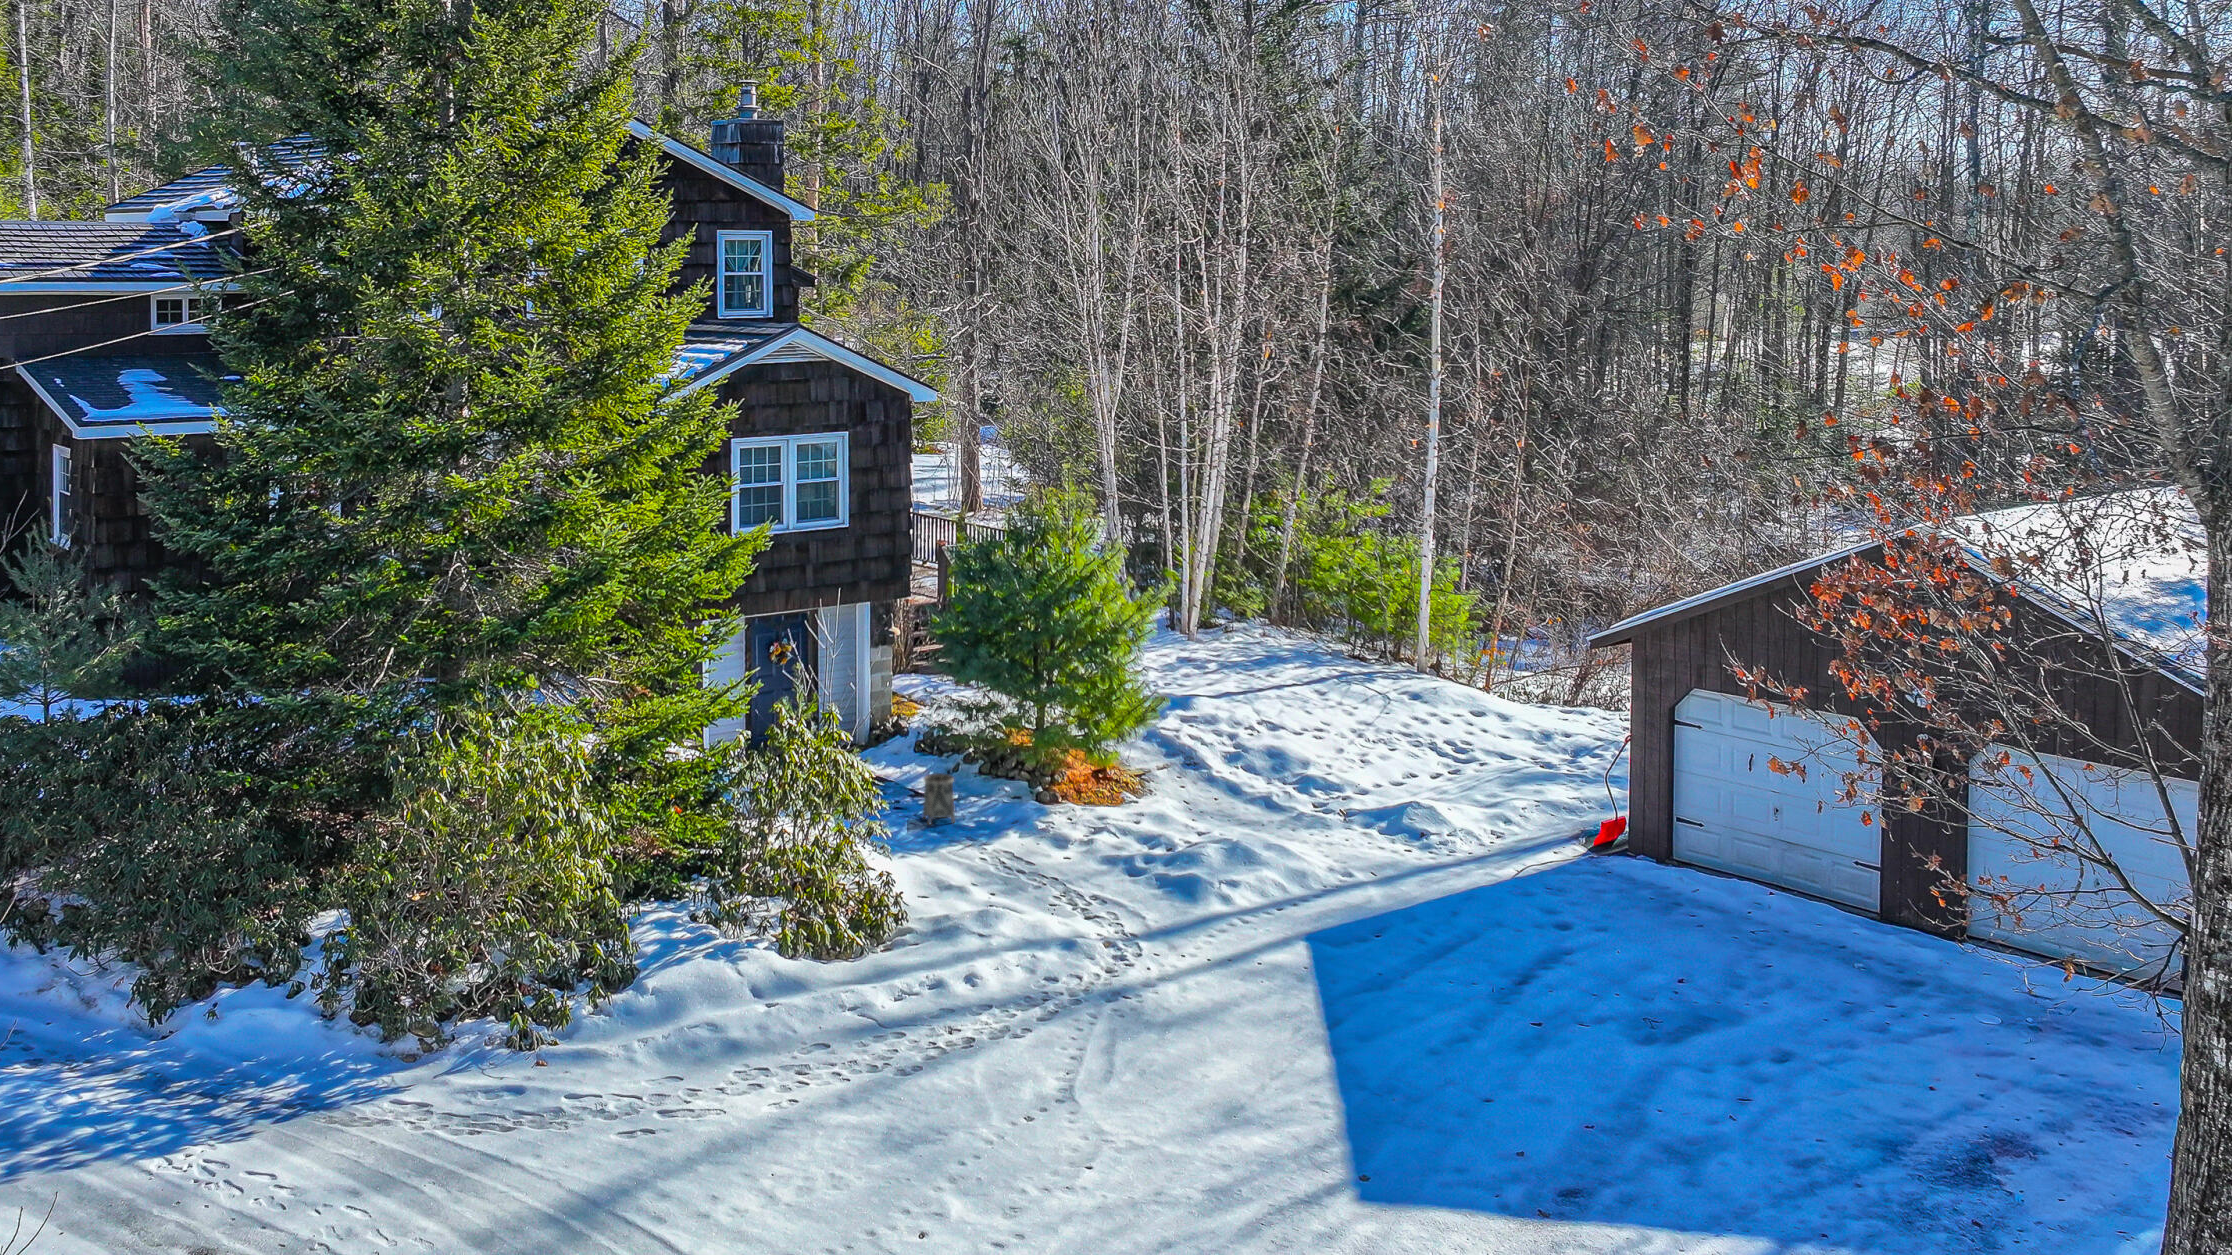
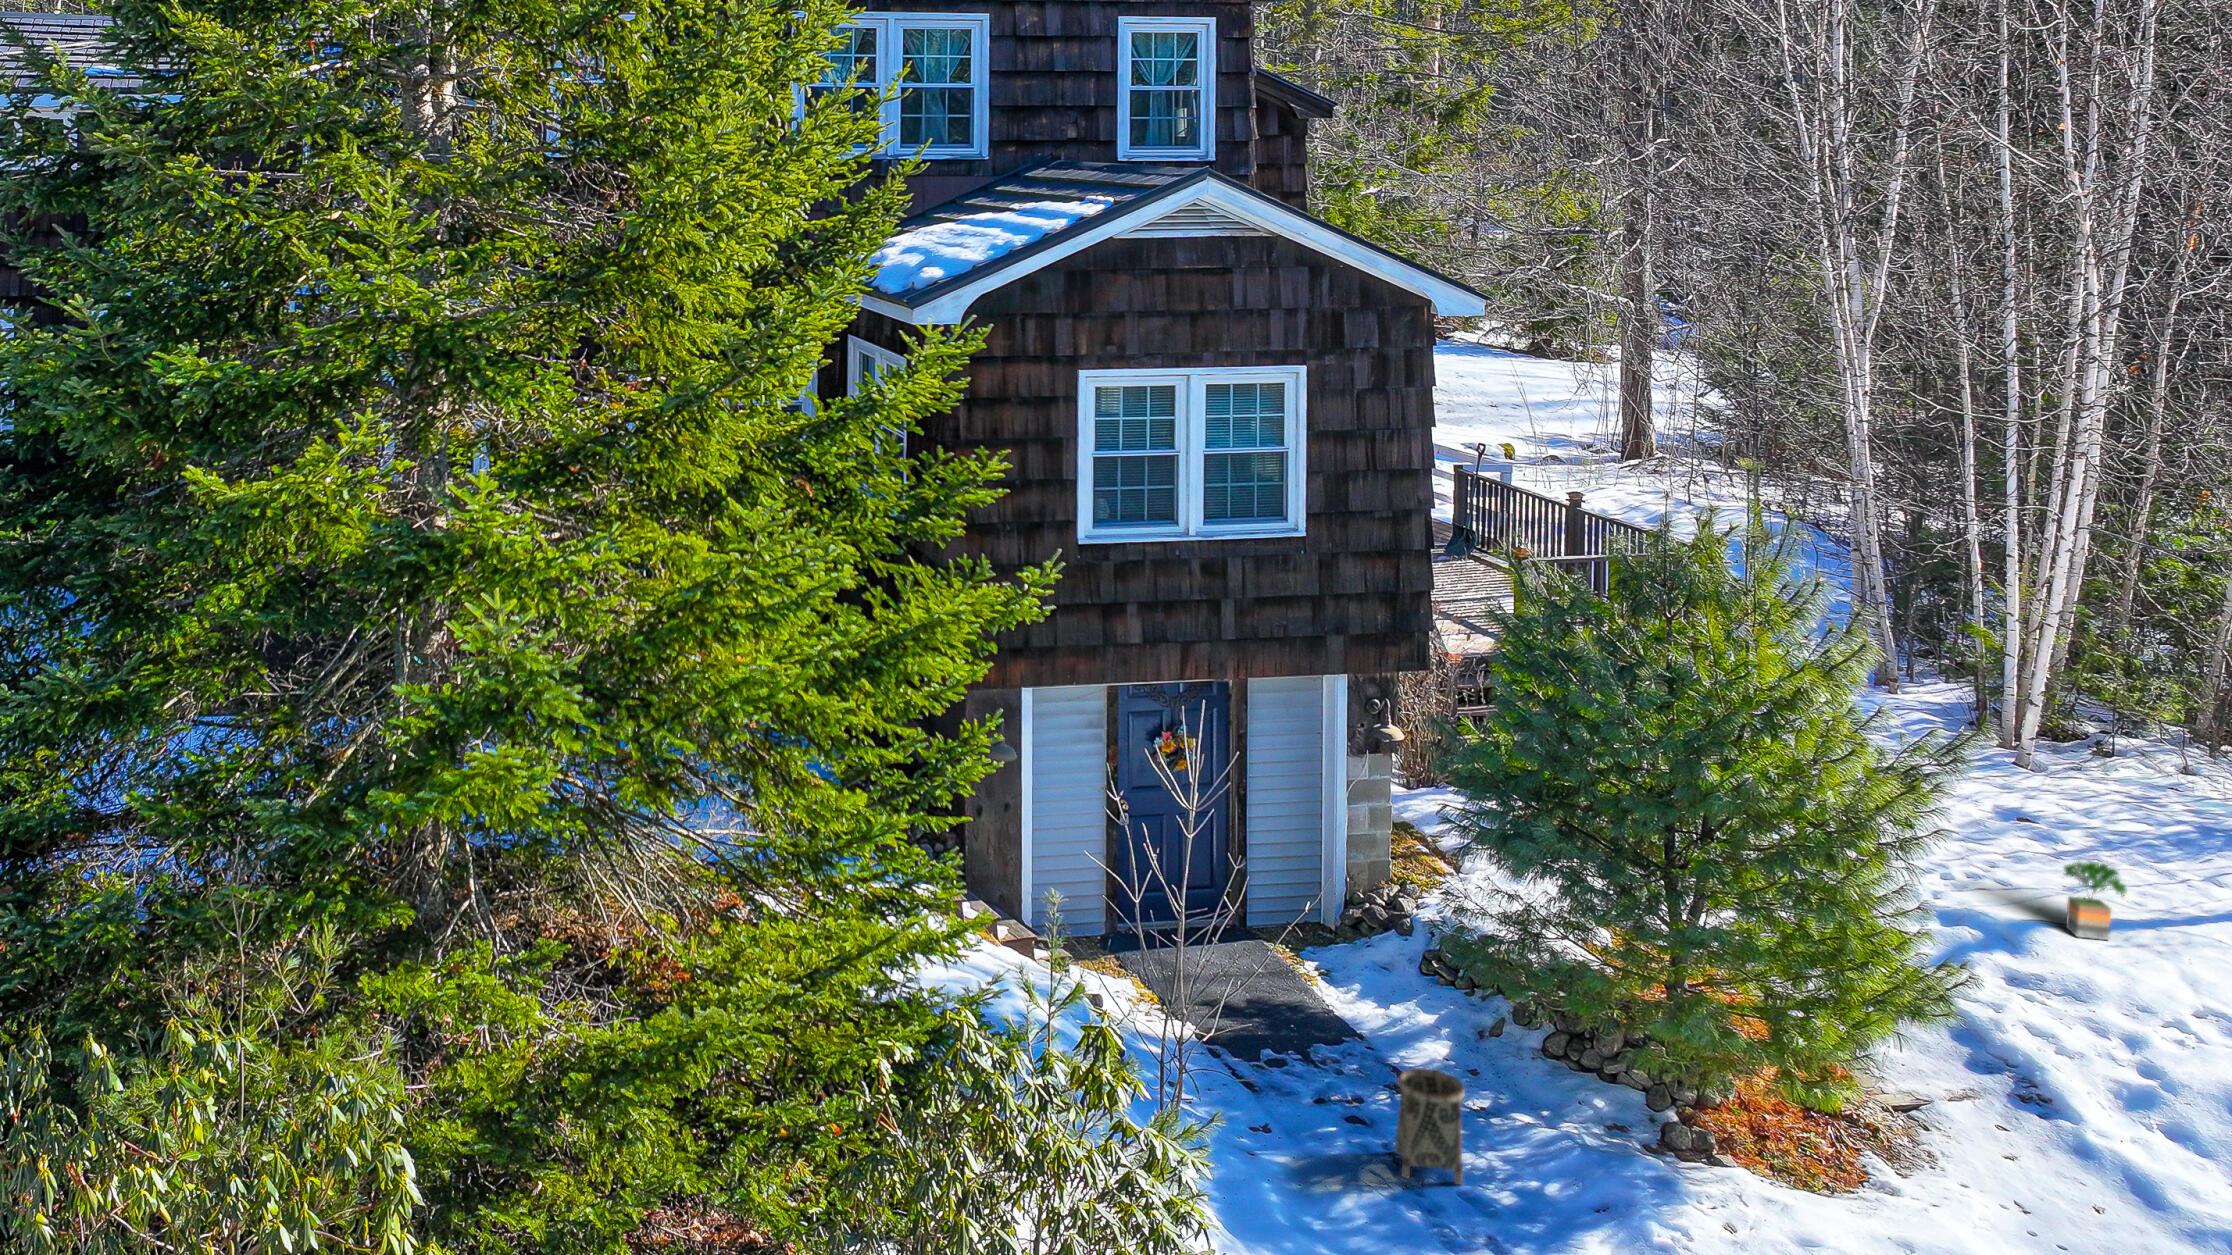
potted tree: none [1200,661,1226,698] -> present [2064,861,2127,940]

